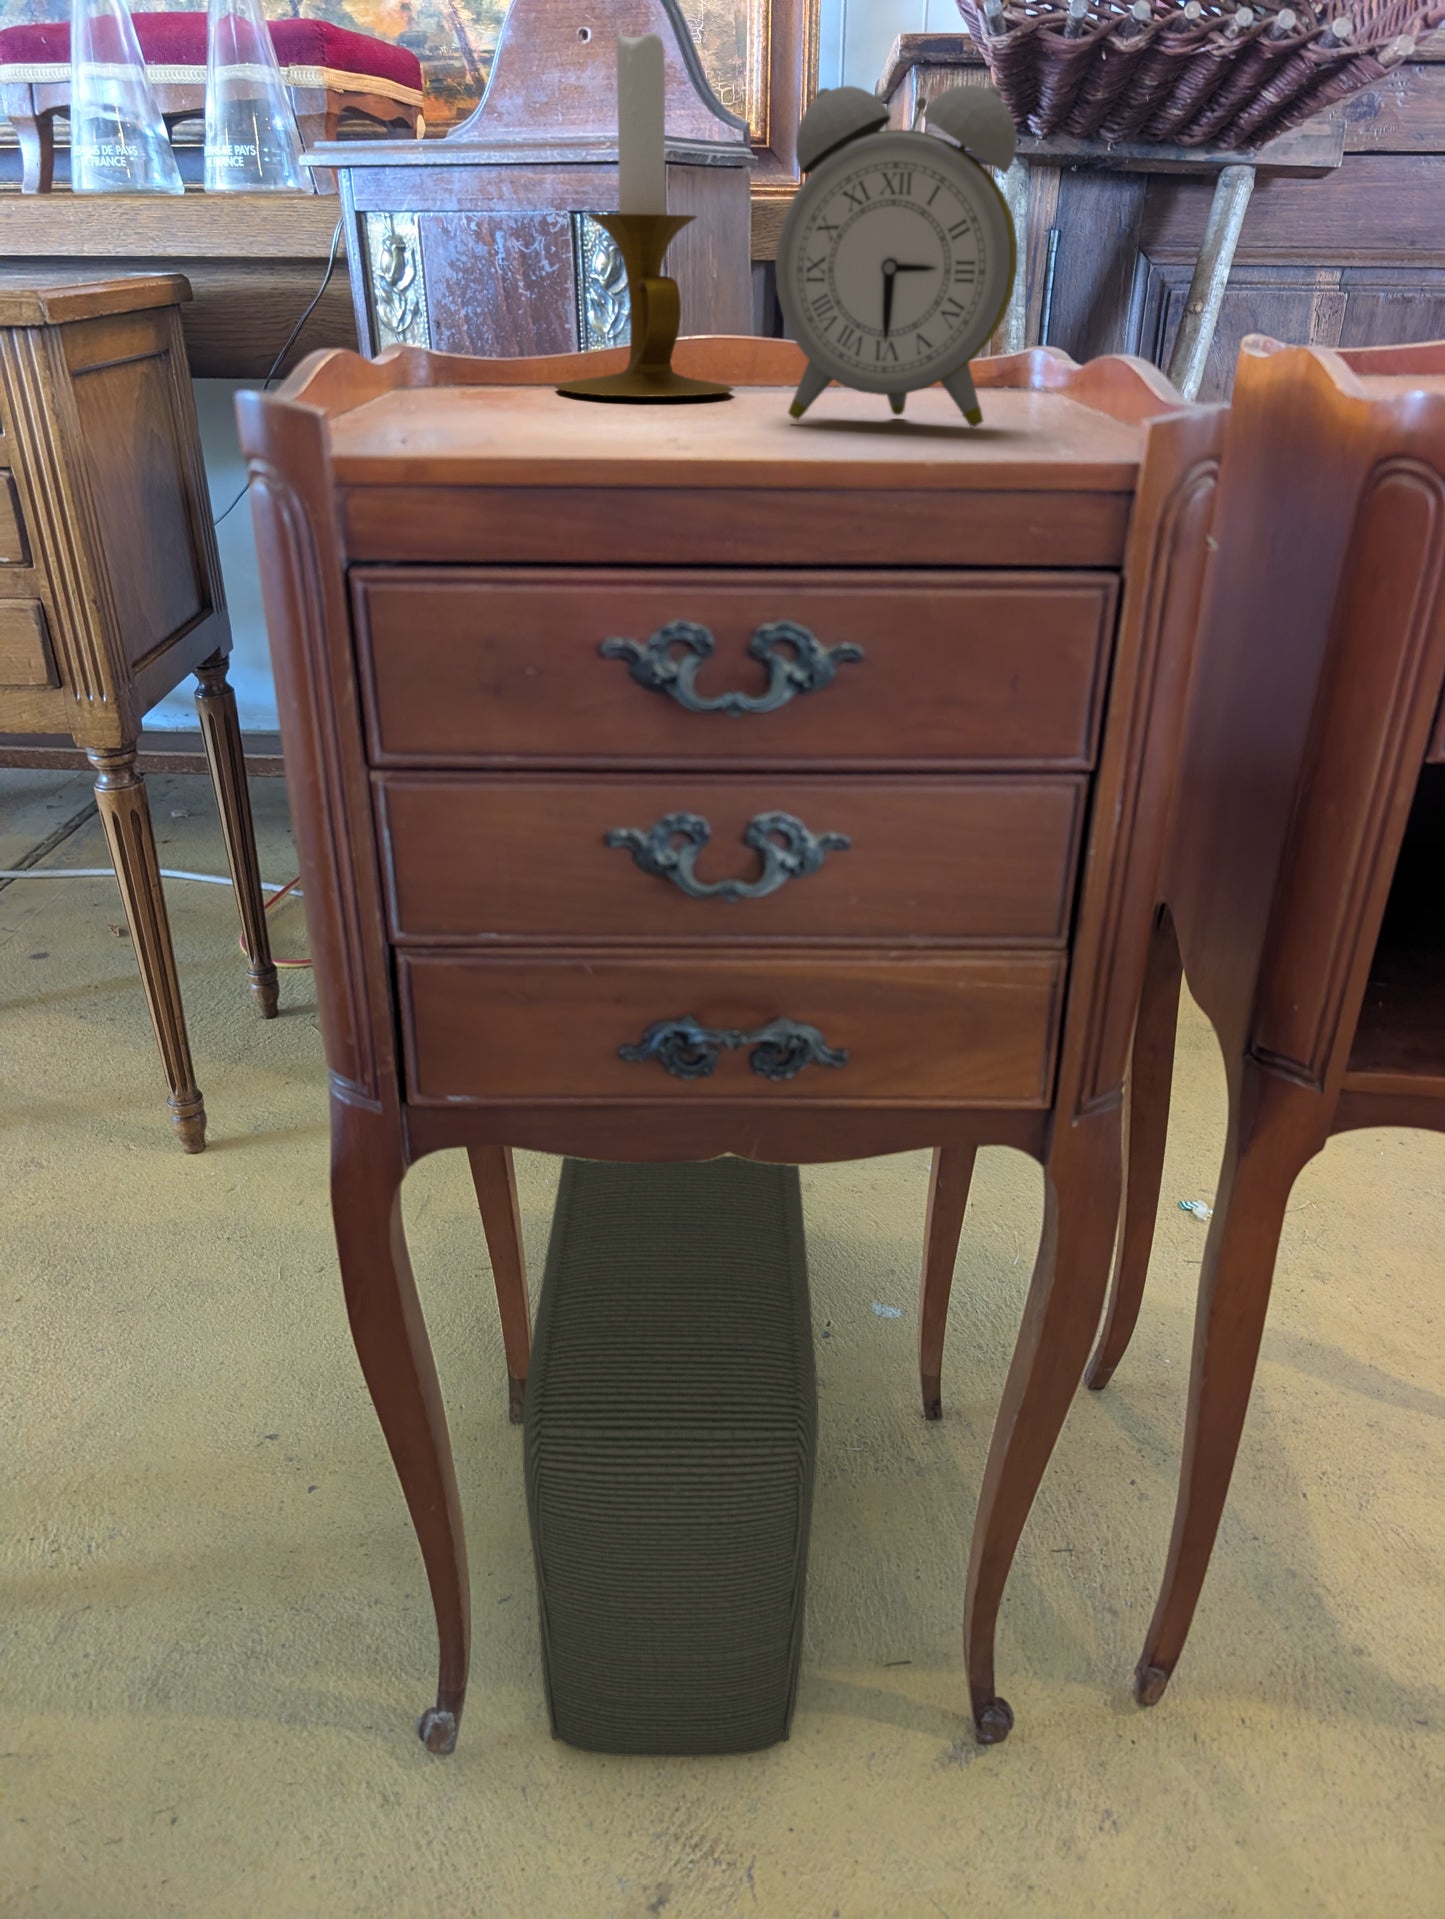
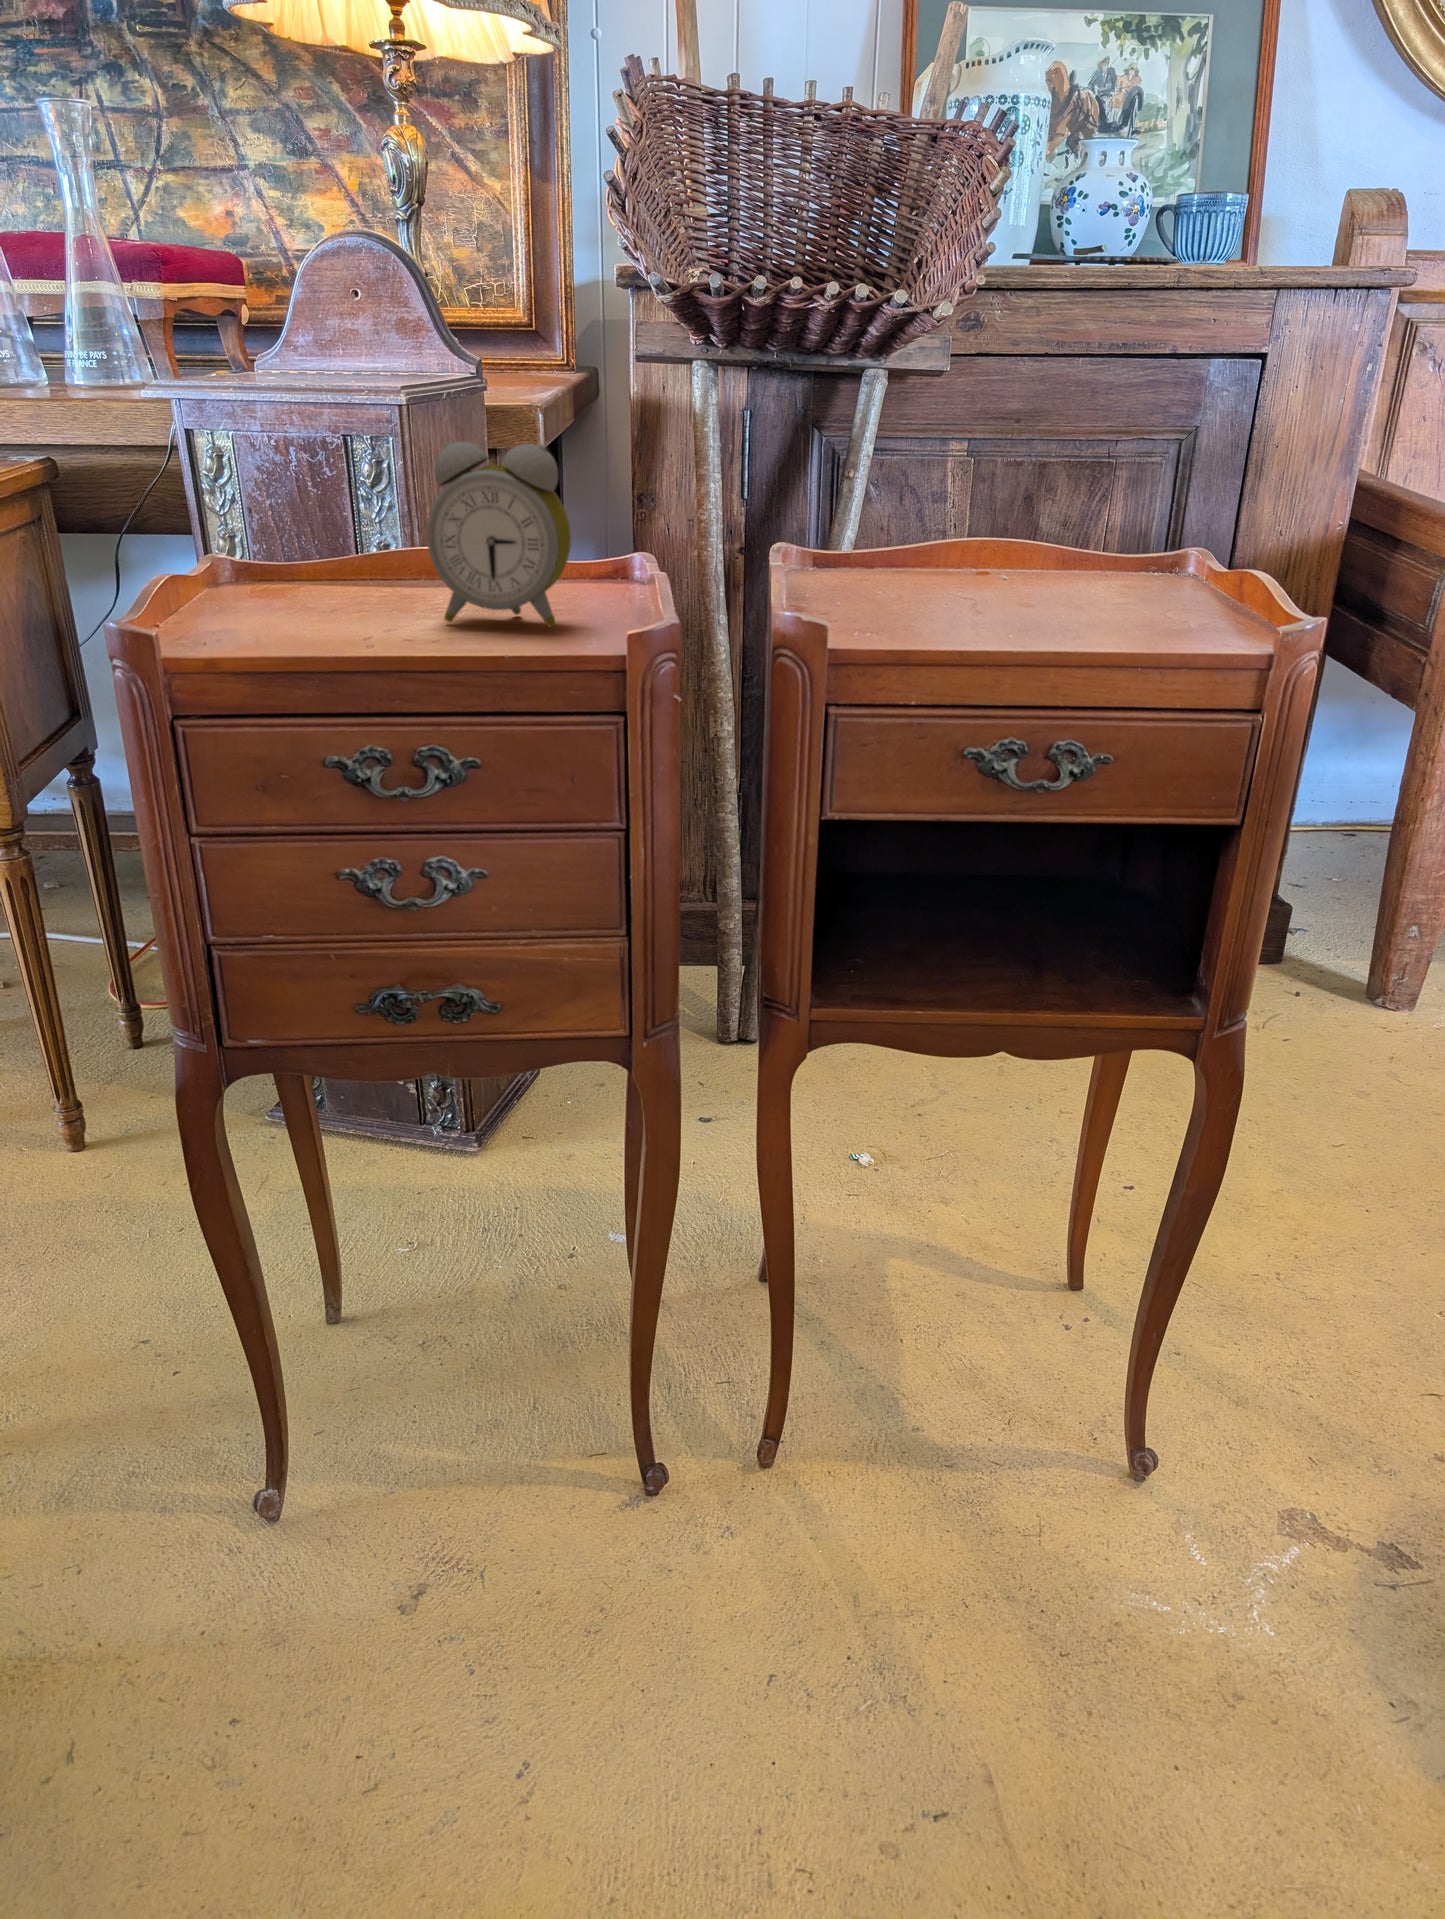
candlestick: present [555,32,733,397] -> none [312,389,427,603]
pouf: present [522,1156,818,1757] -> none [315,987,538,1515]

